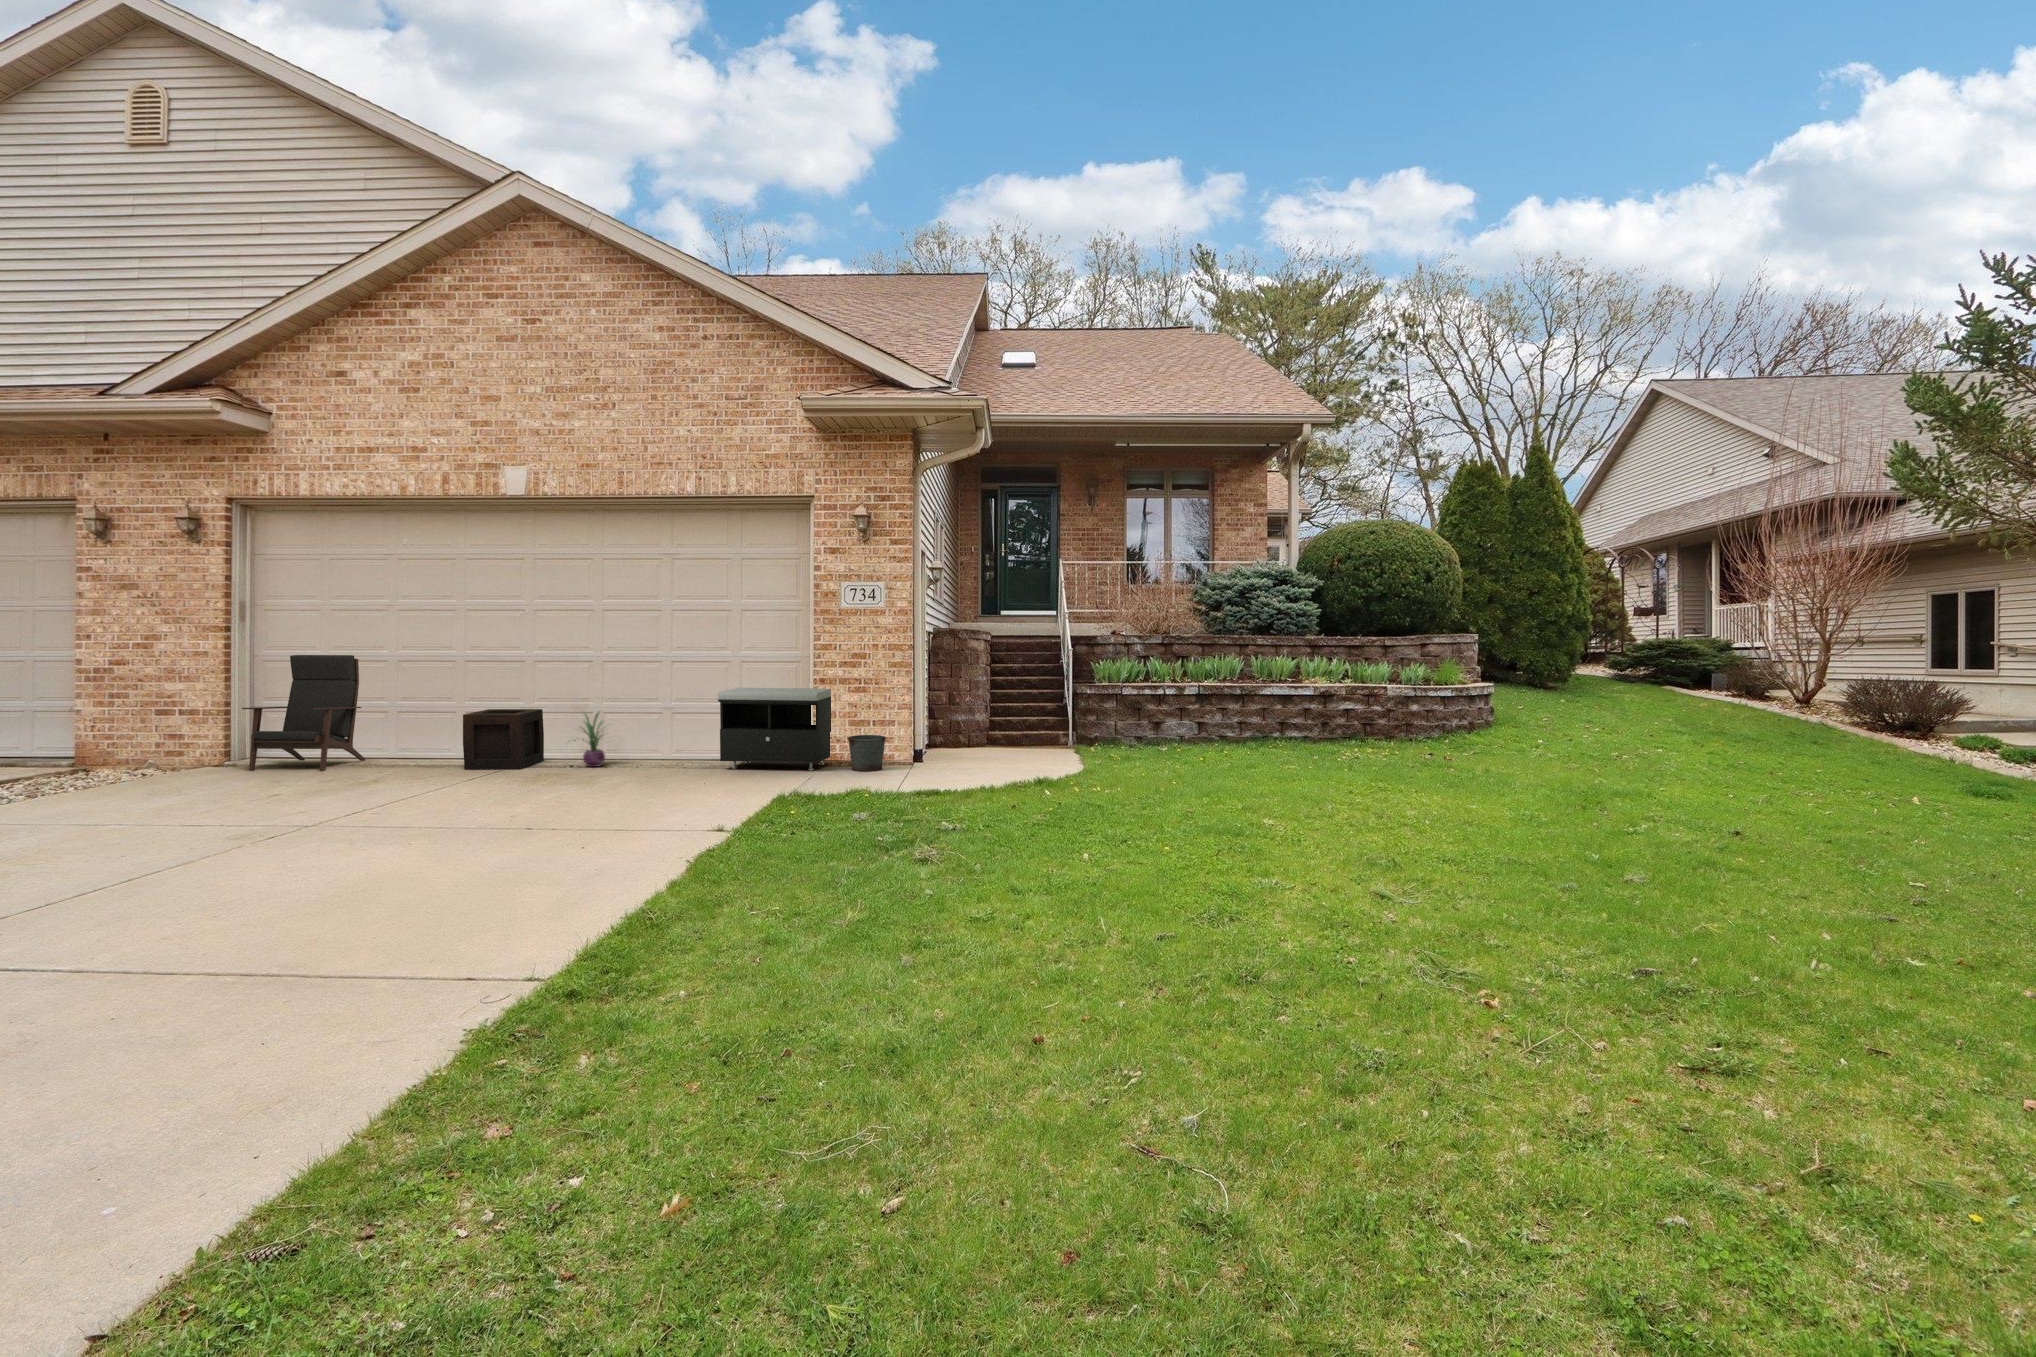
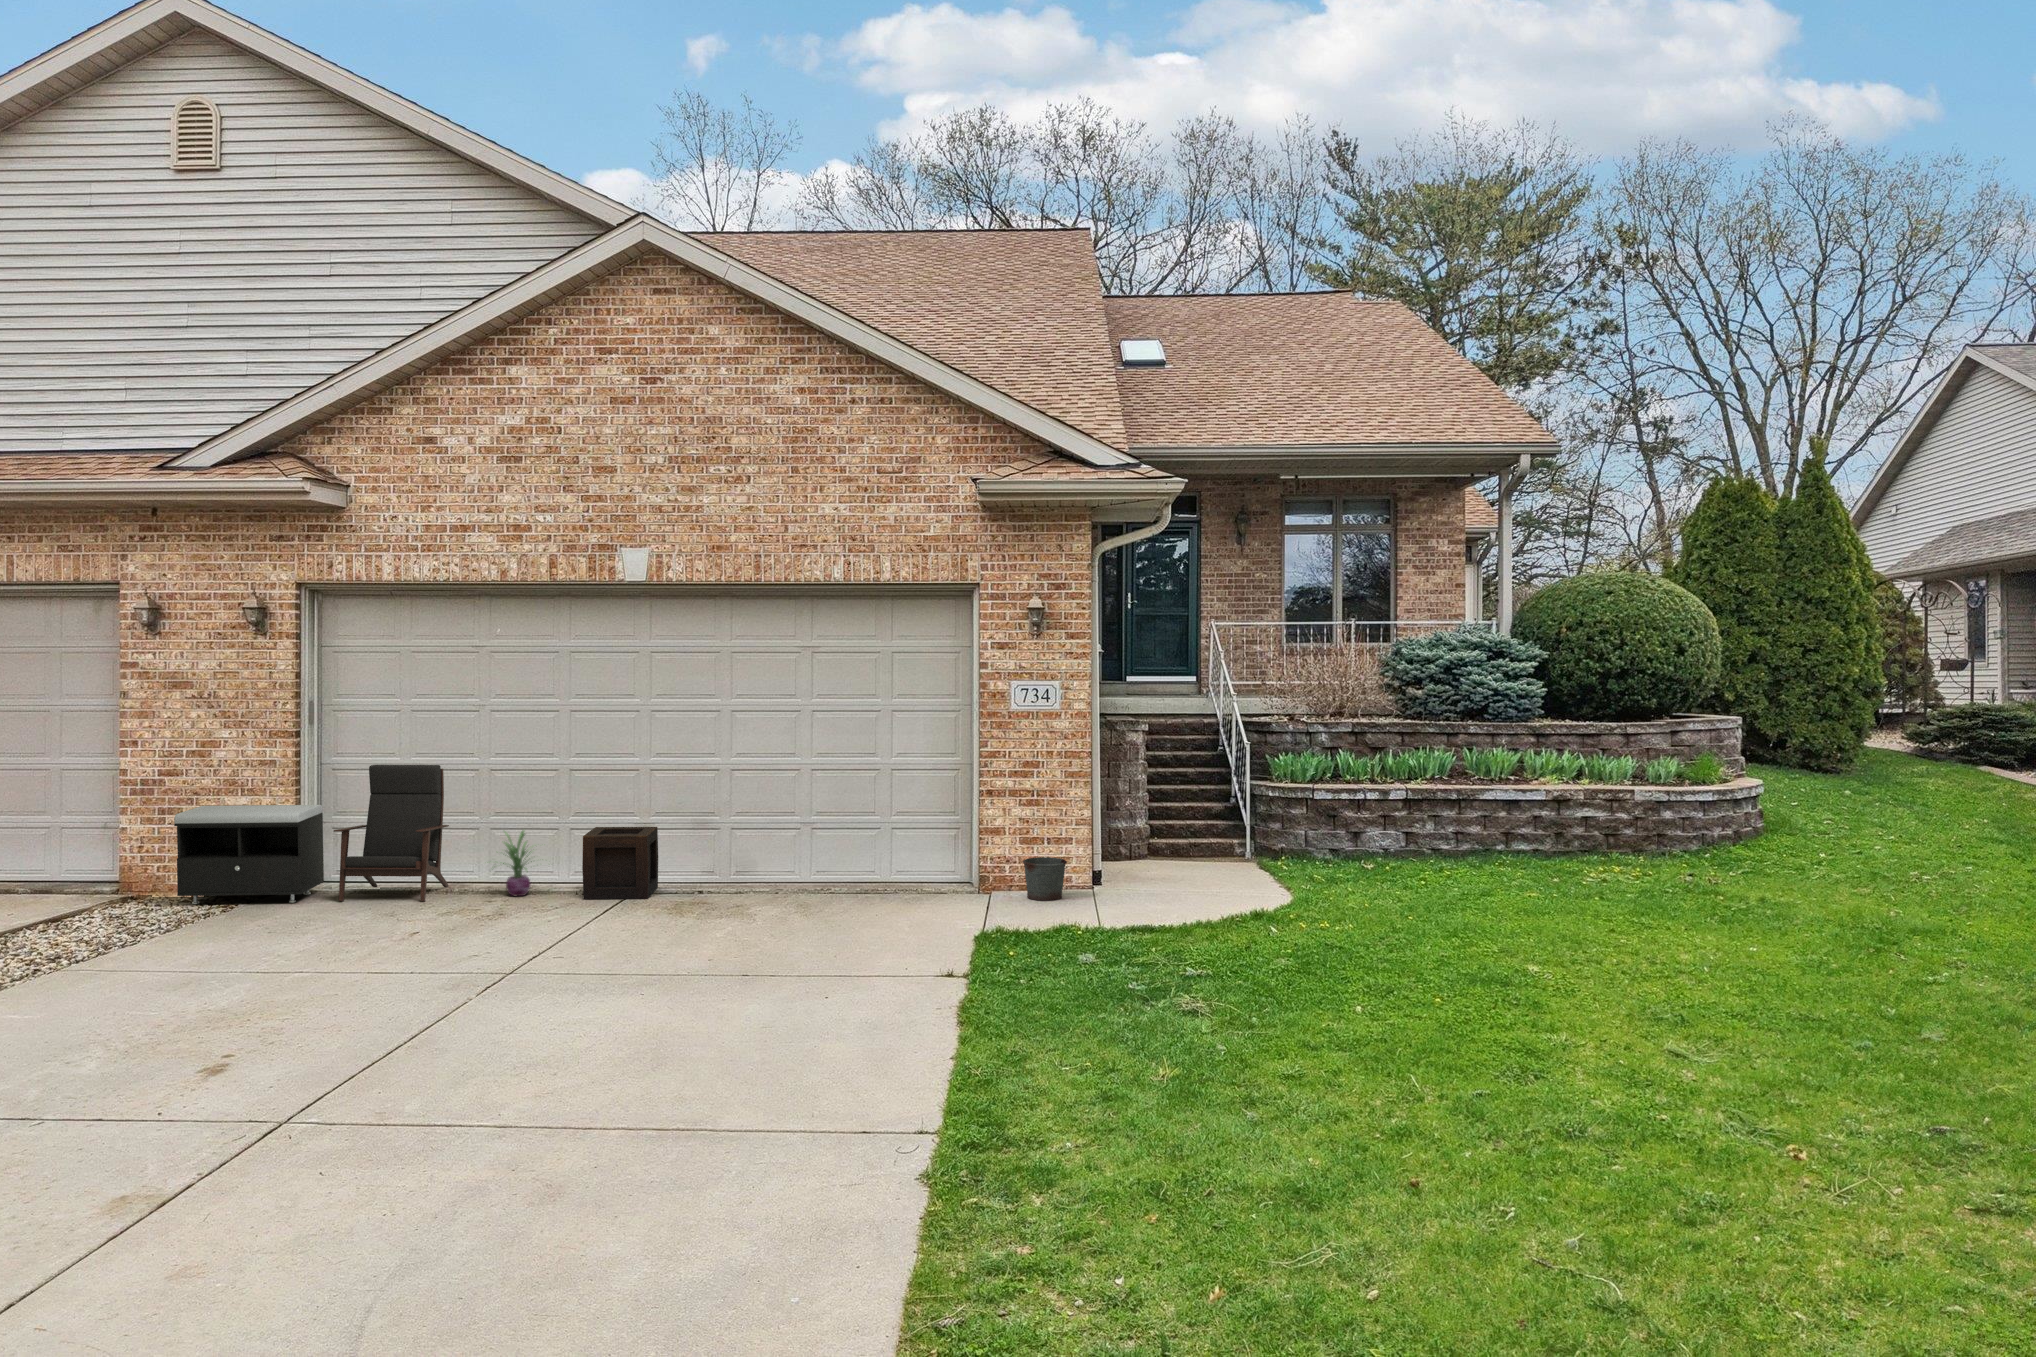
storage bench: present [718,688,831,770] -> present [174,805,324,904]
decorative plant: present [568,711,605,767] -> present [503,830,532,896]

